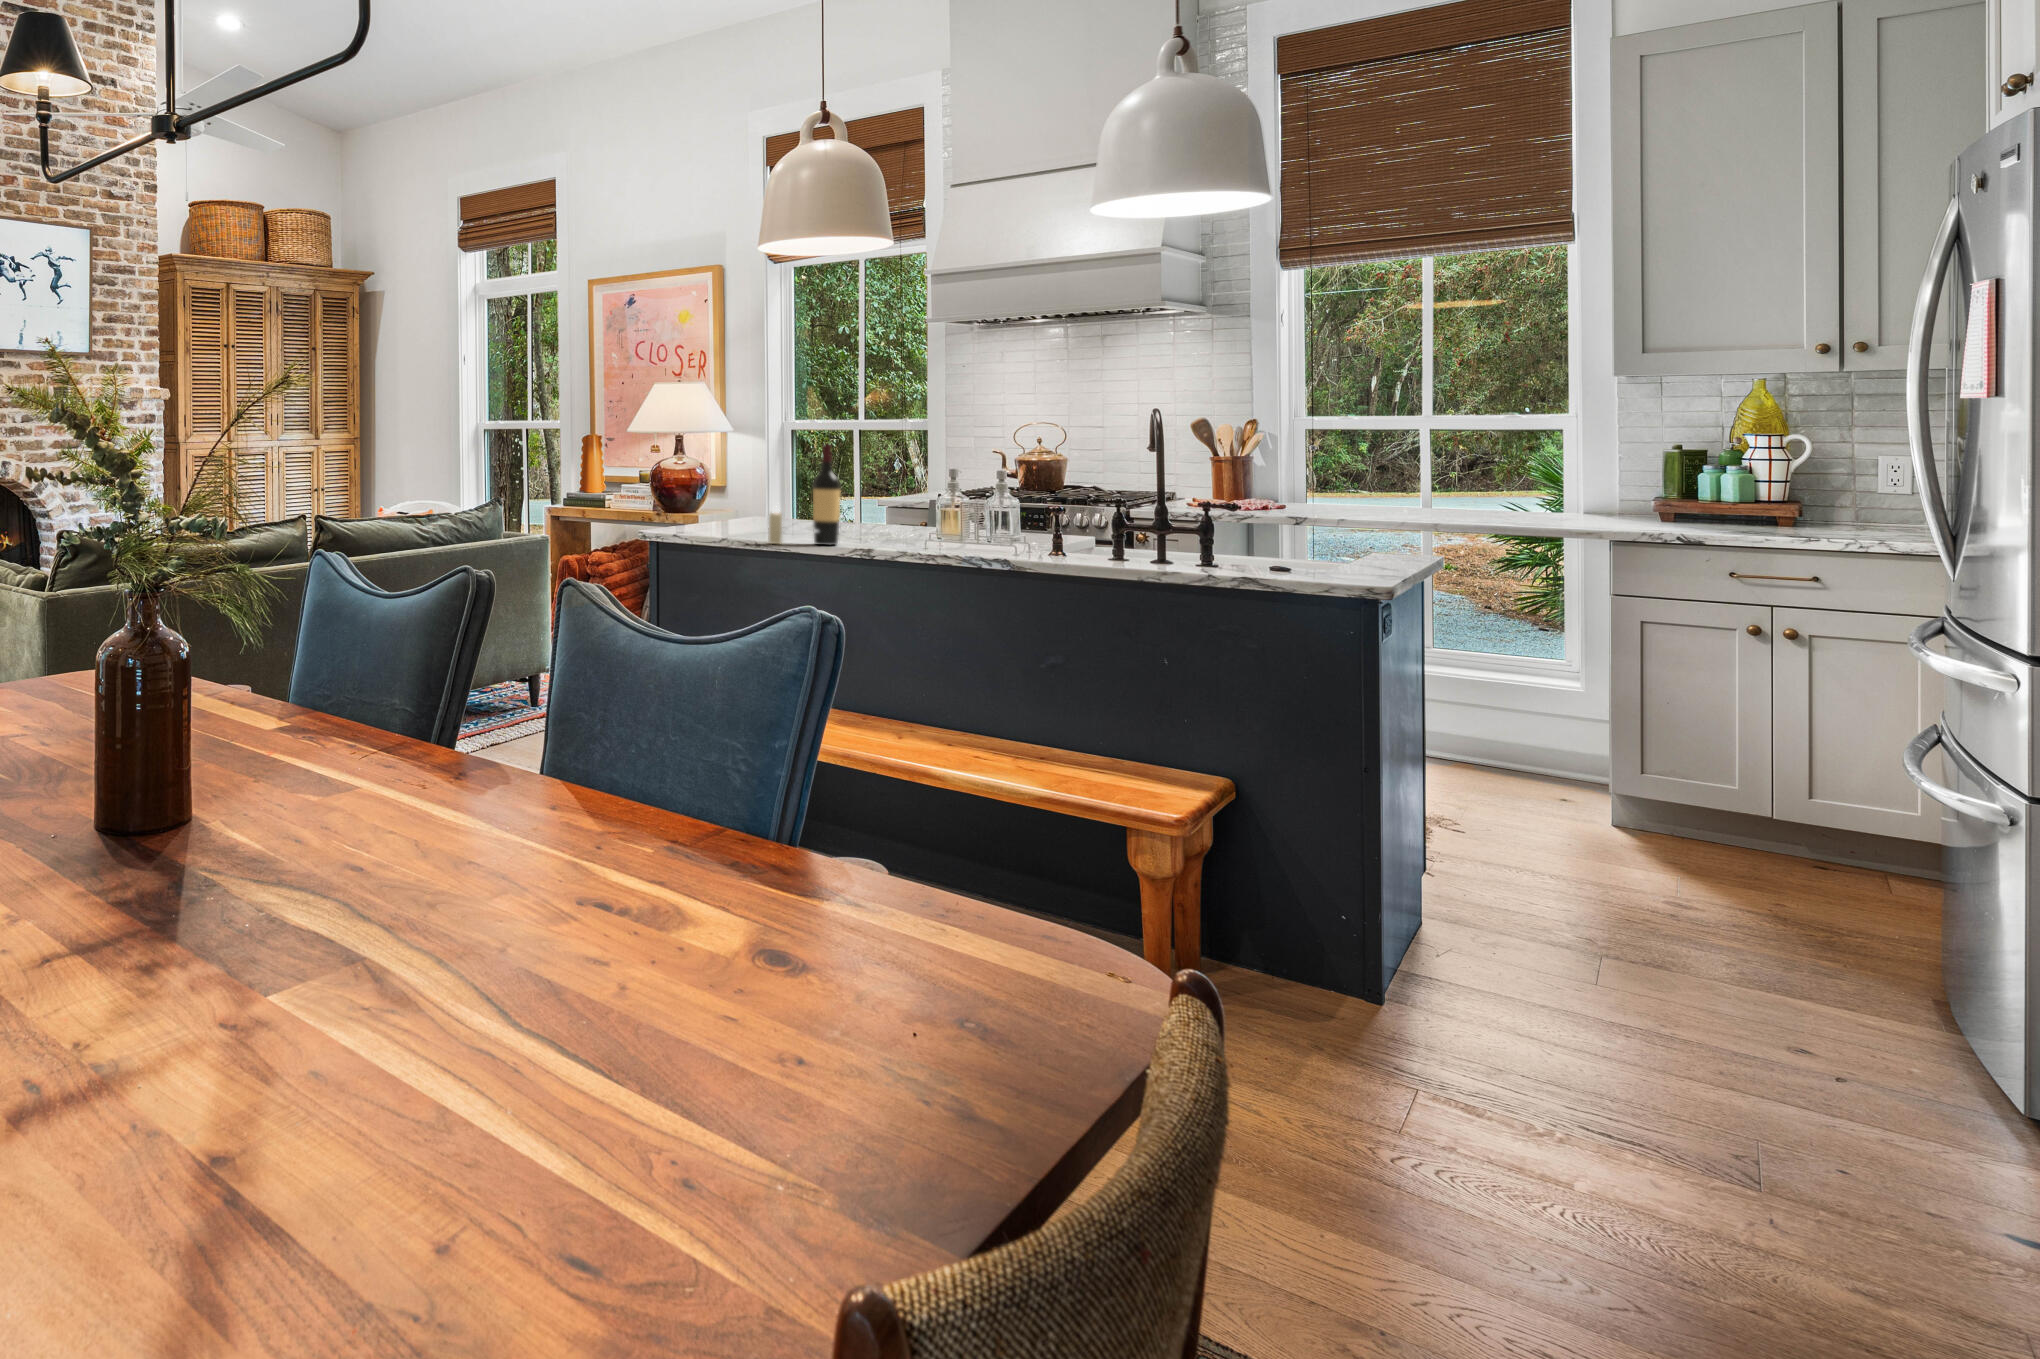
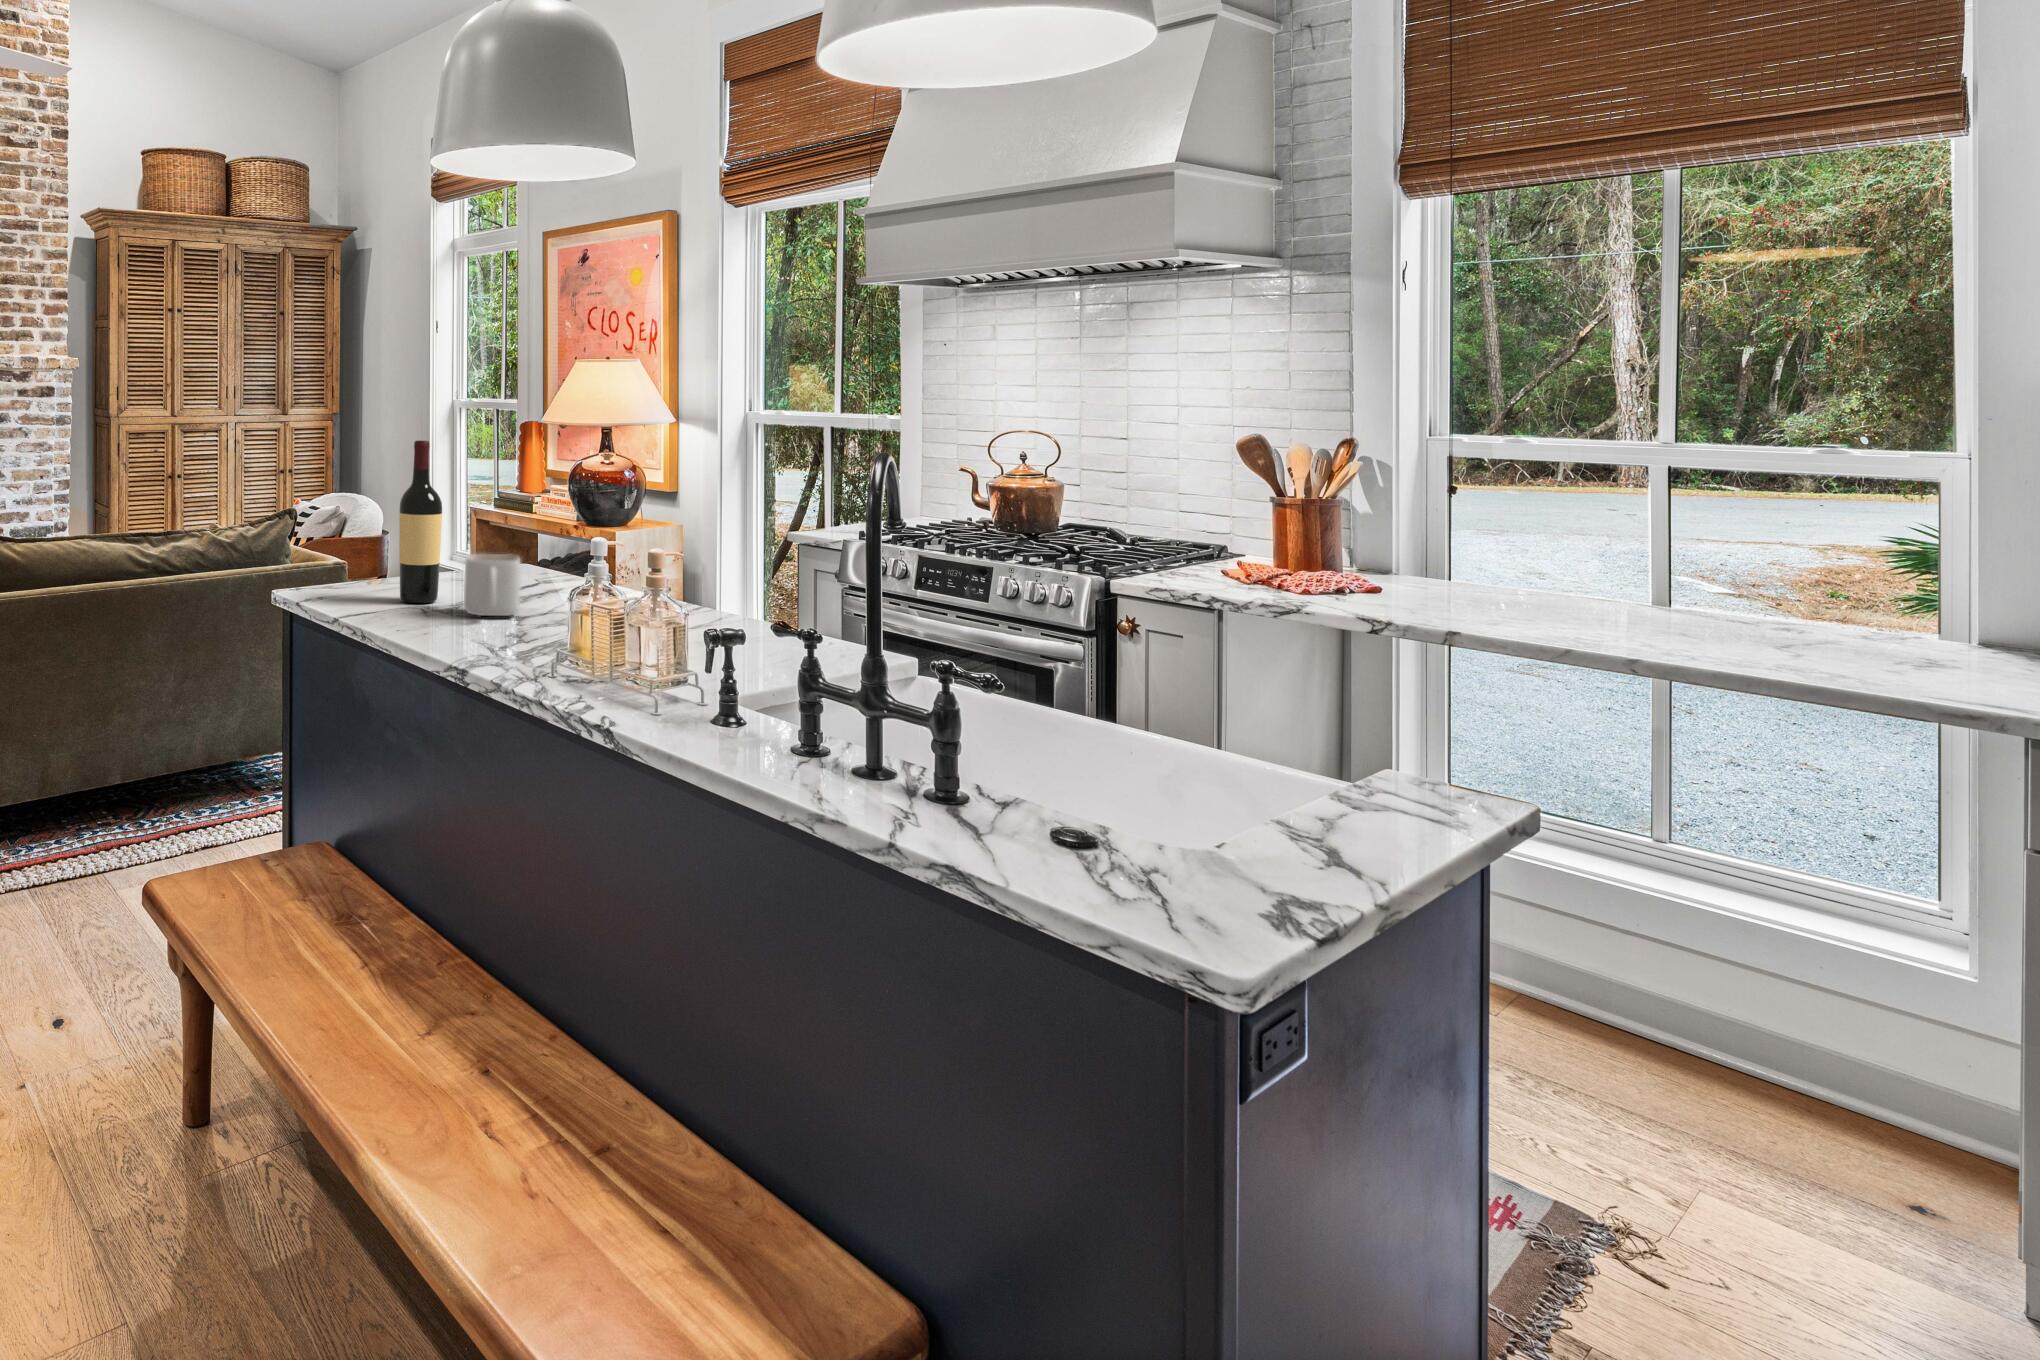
candle: present [768,506,782,544] -> none [330,533,354,598]
mug: none [869,513,910,549] -> present [464,554,521,616]

